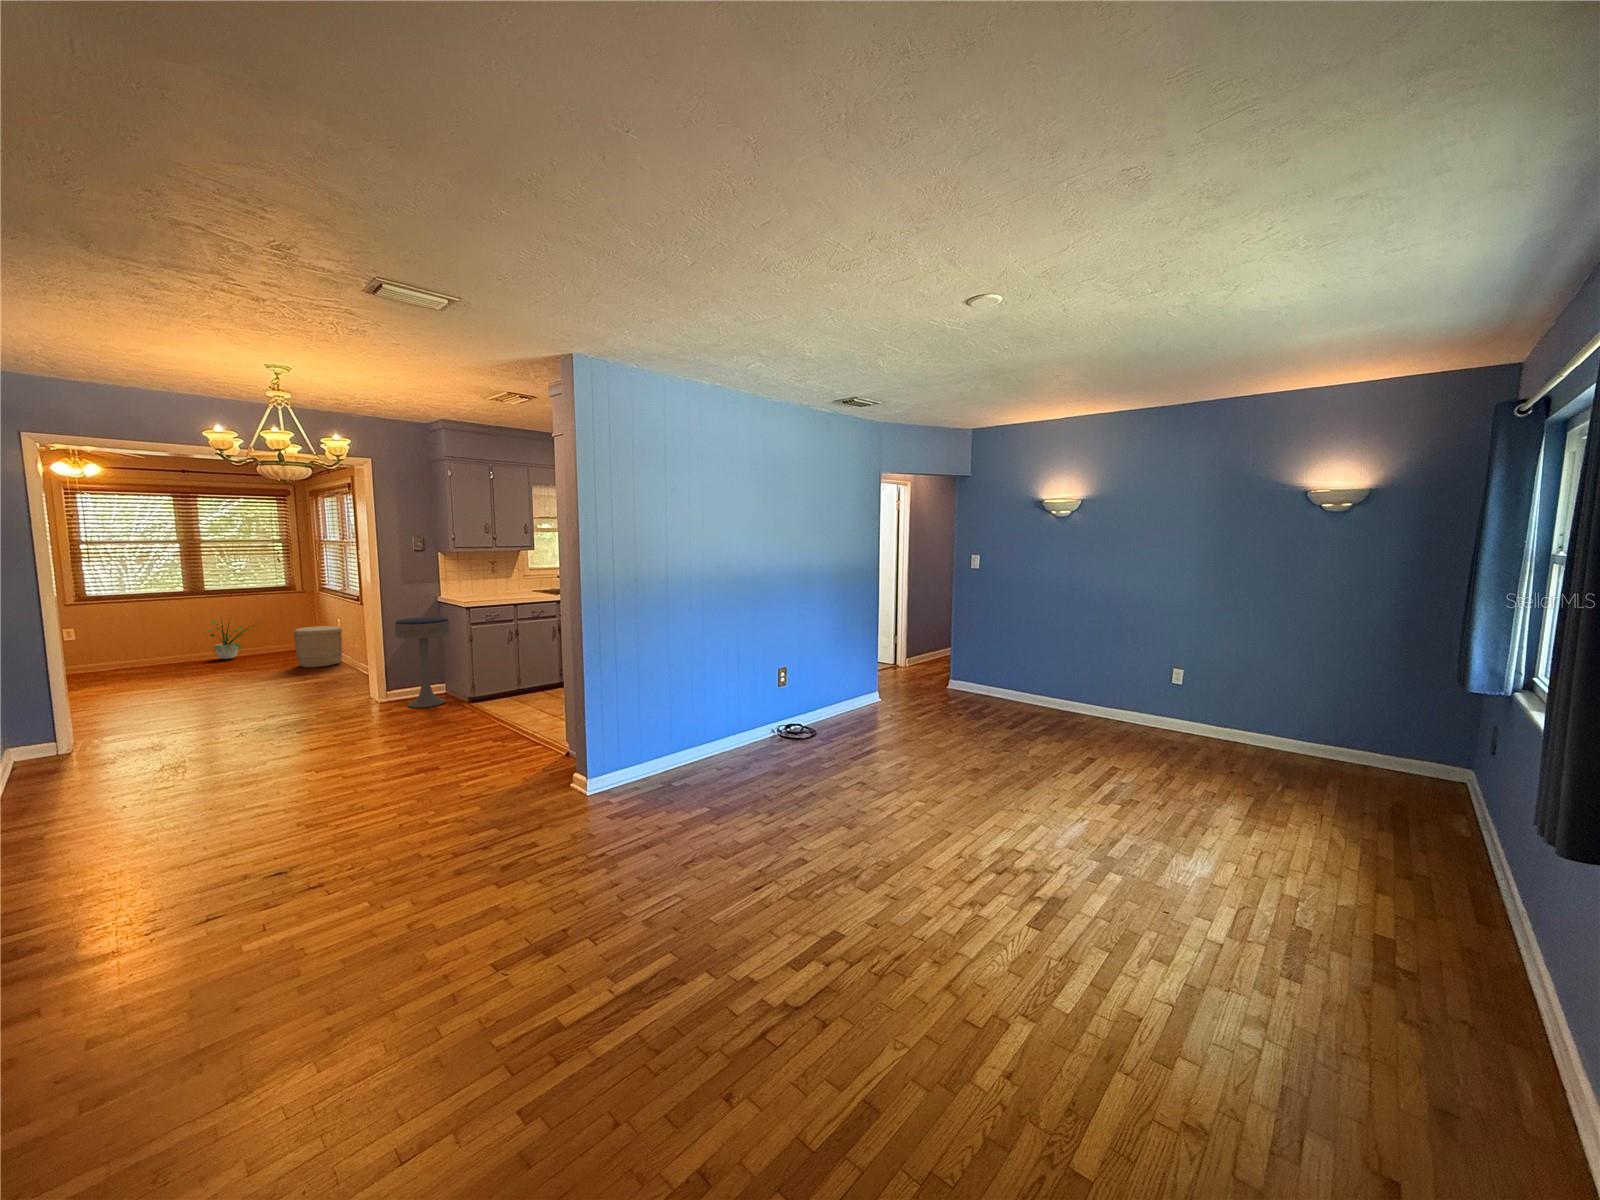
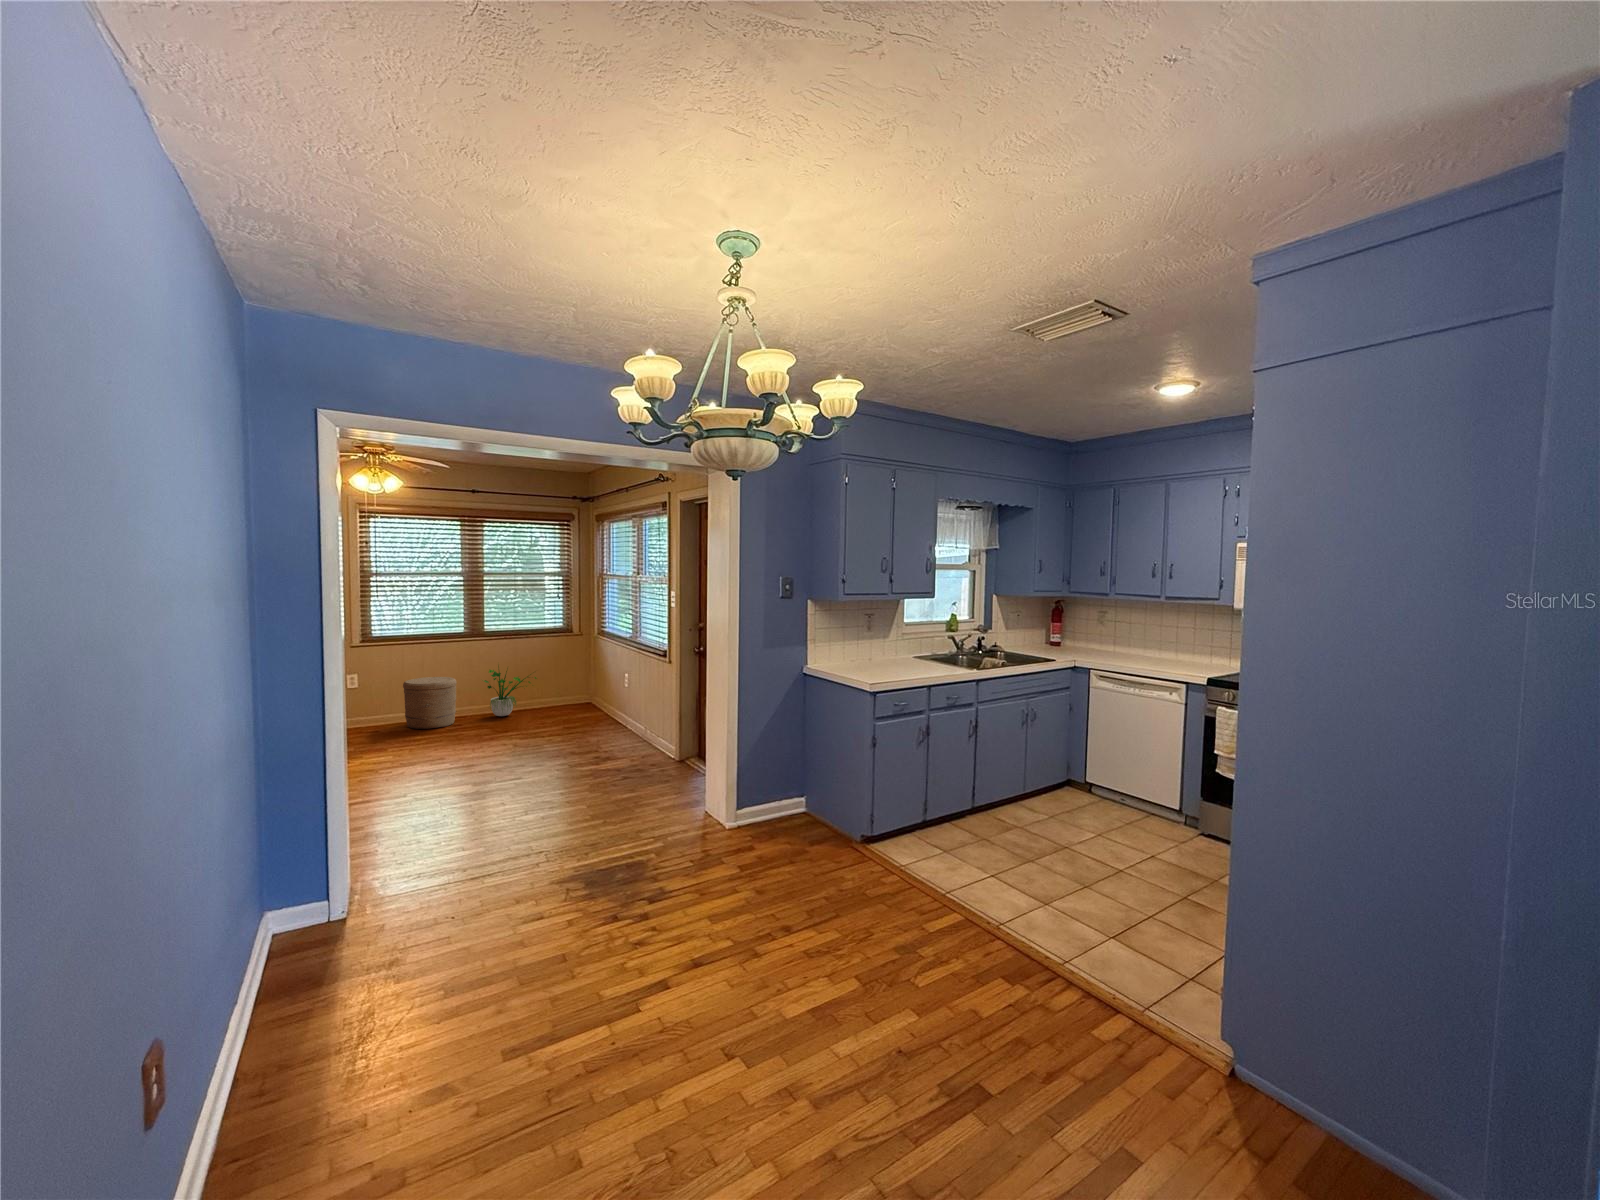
bar stool: present [394,617,450,708] -> none [763,699,838,850]
woven basket: present [293,626,342,667] -> present [403,677,457,729]

